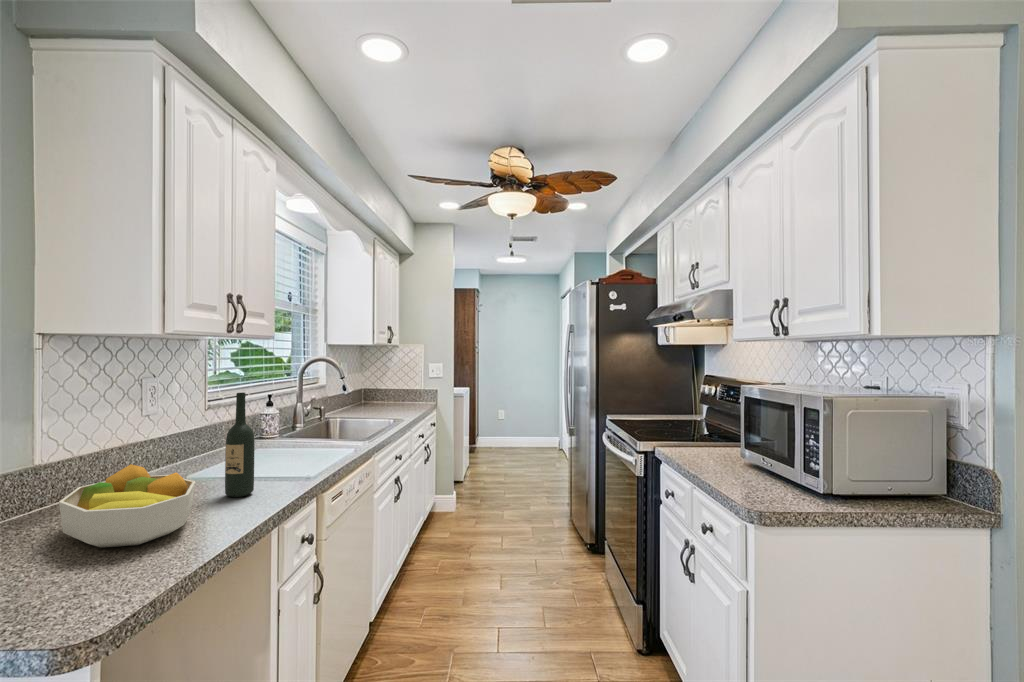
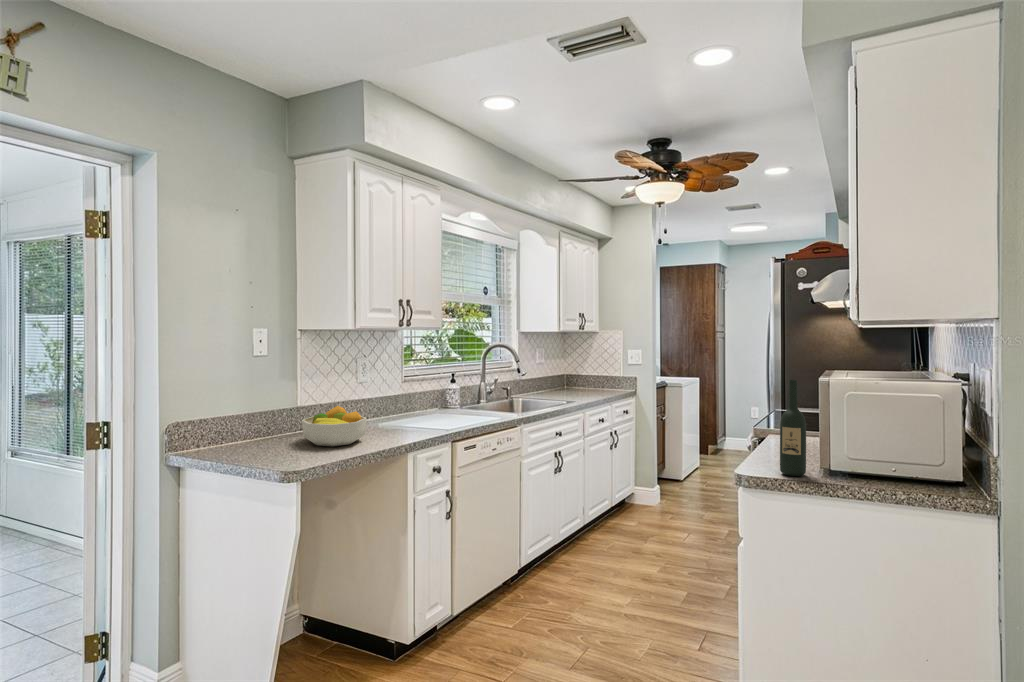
wine bottle: present [225,393,255,497] -> present [780,380,806,476]

